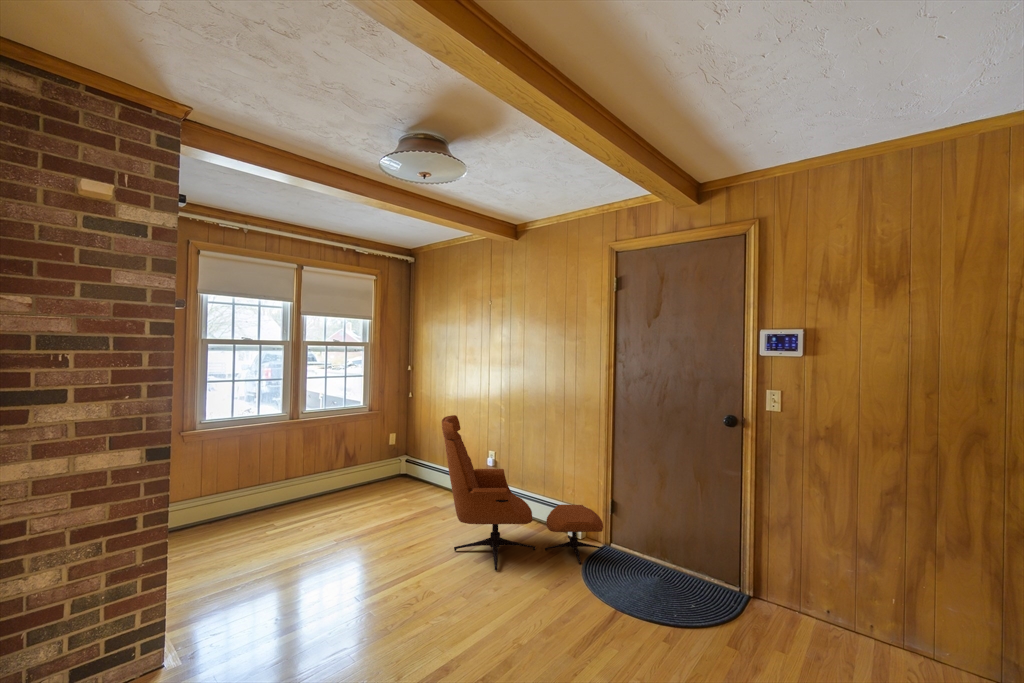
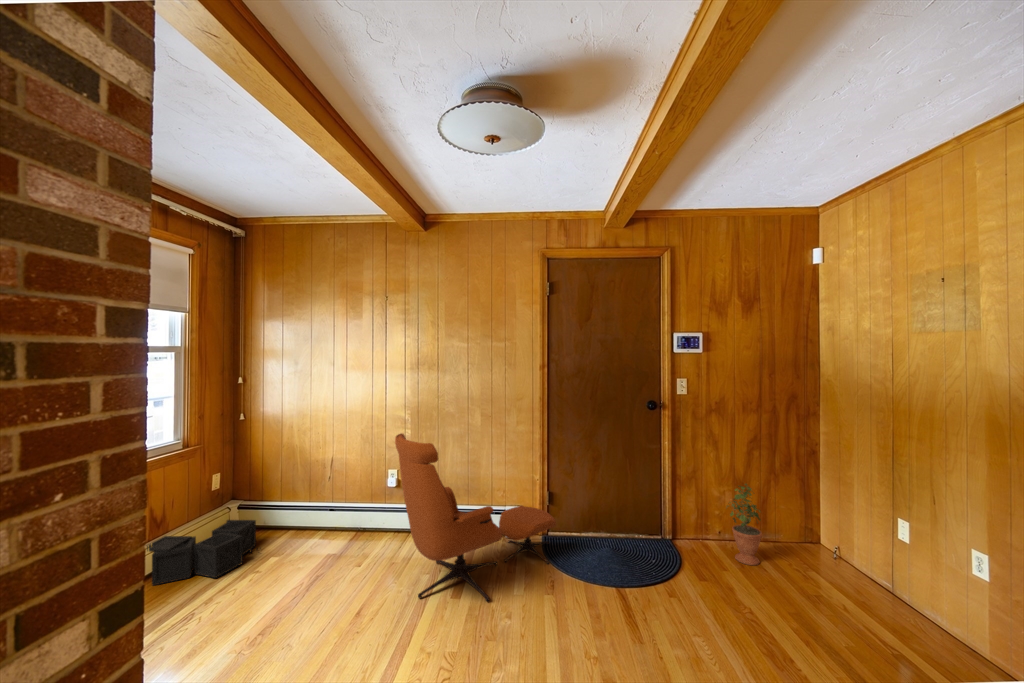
storage bin: none [336,466,406,501] -> present [147,520,256,585]
potted plant: none [802,537,856,655] -> present [728,484,762,565]

